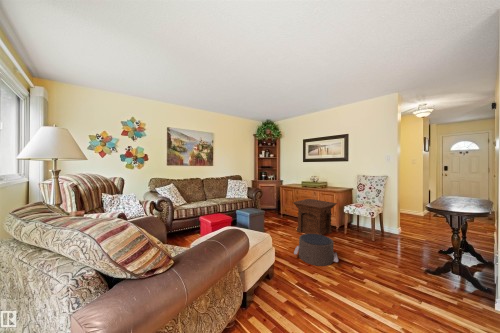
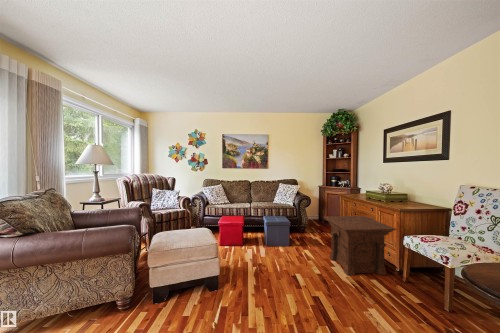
pouf: present [294,234,338,266] -> none [265,258,322,309]

